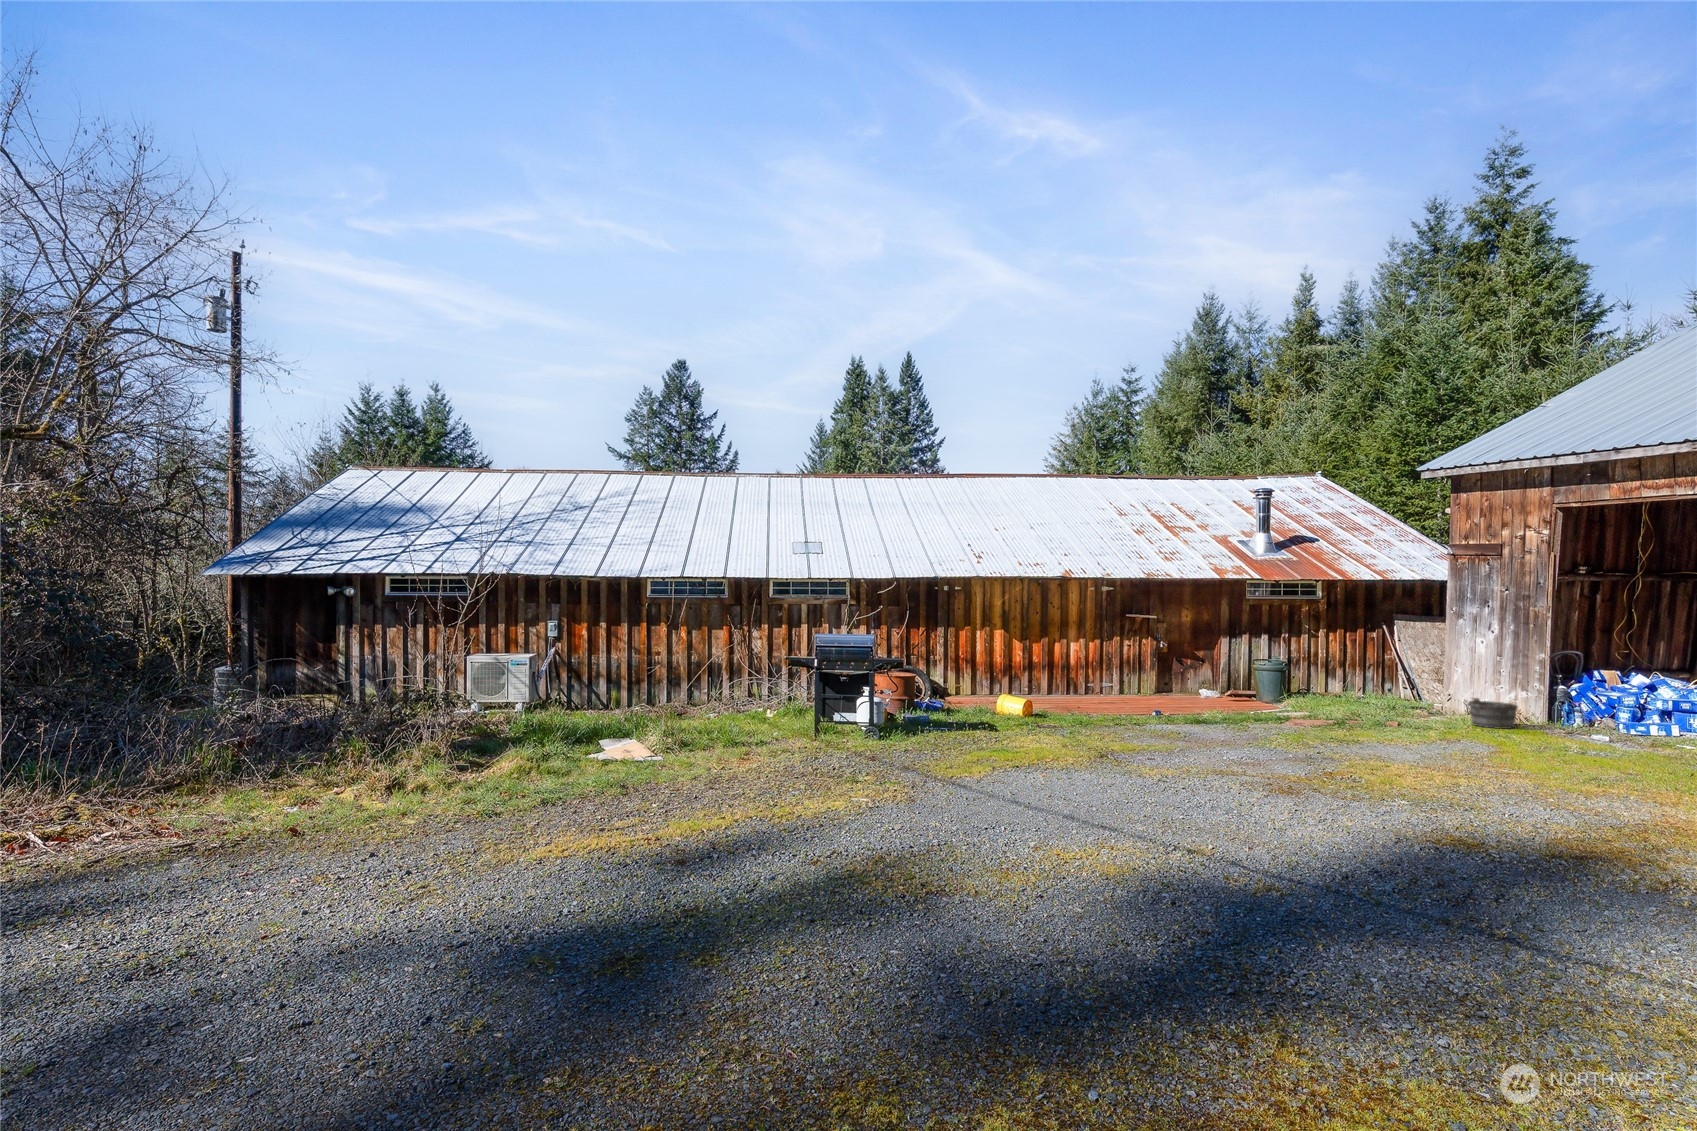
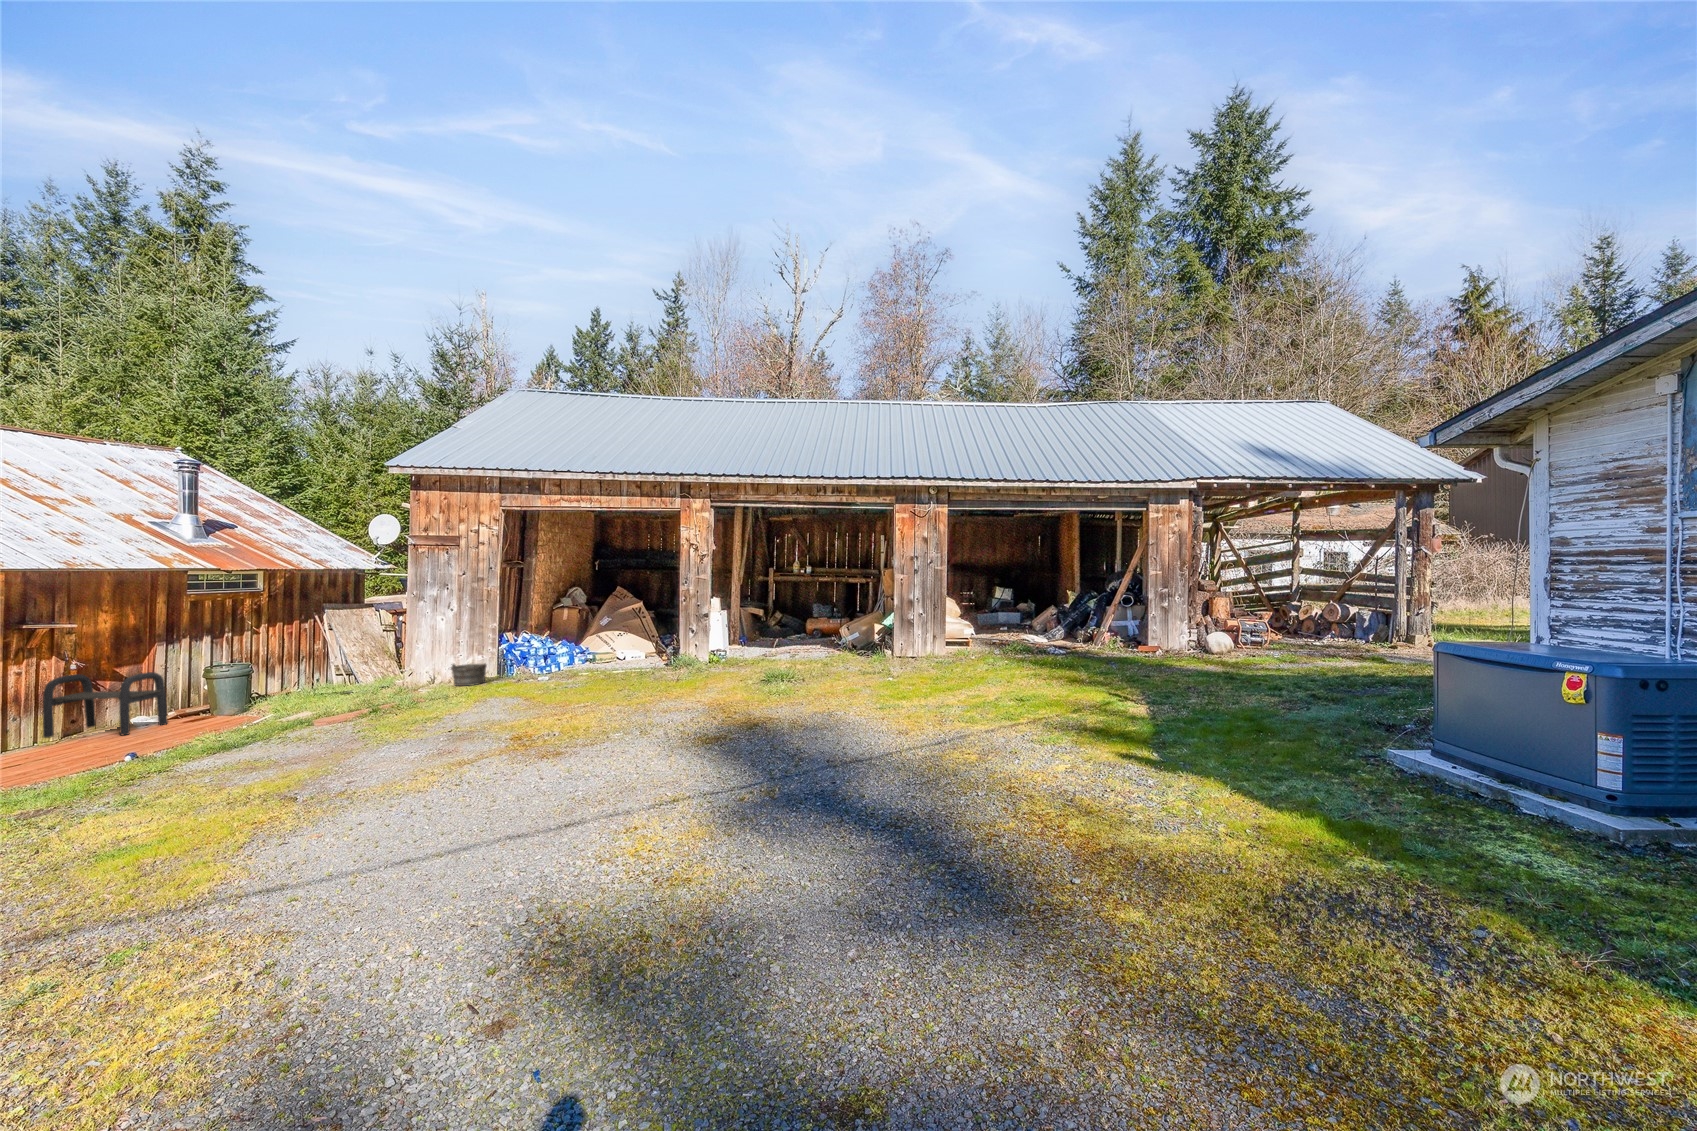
bench: none [1142,652,1208,703] -> present [43,672,168,738]

